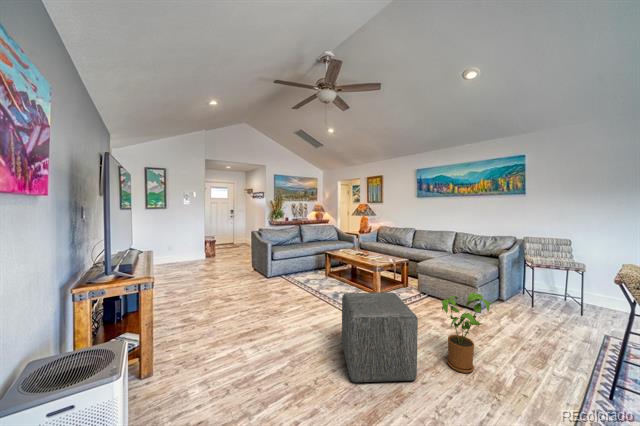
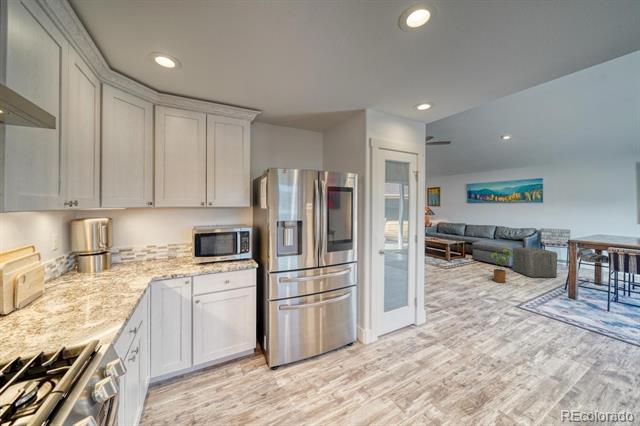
ottoman: present [342,292,418,382] -> present [513,248,557,278]

